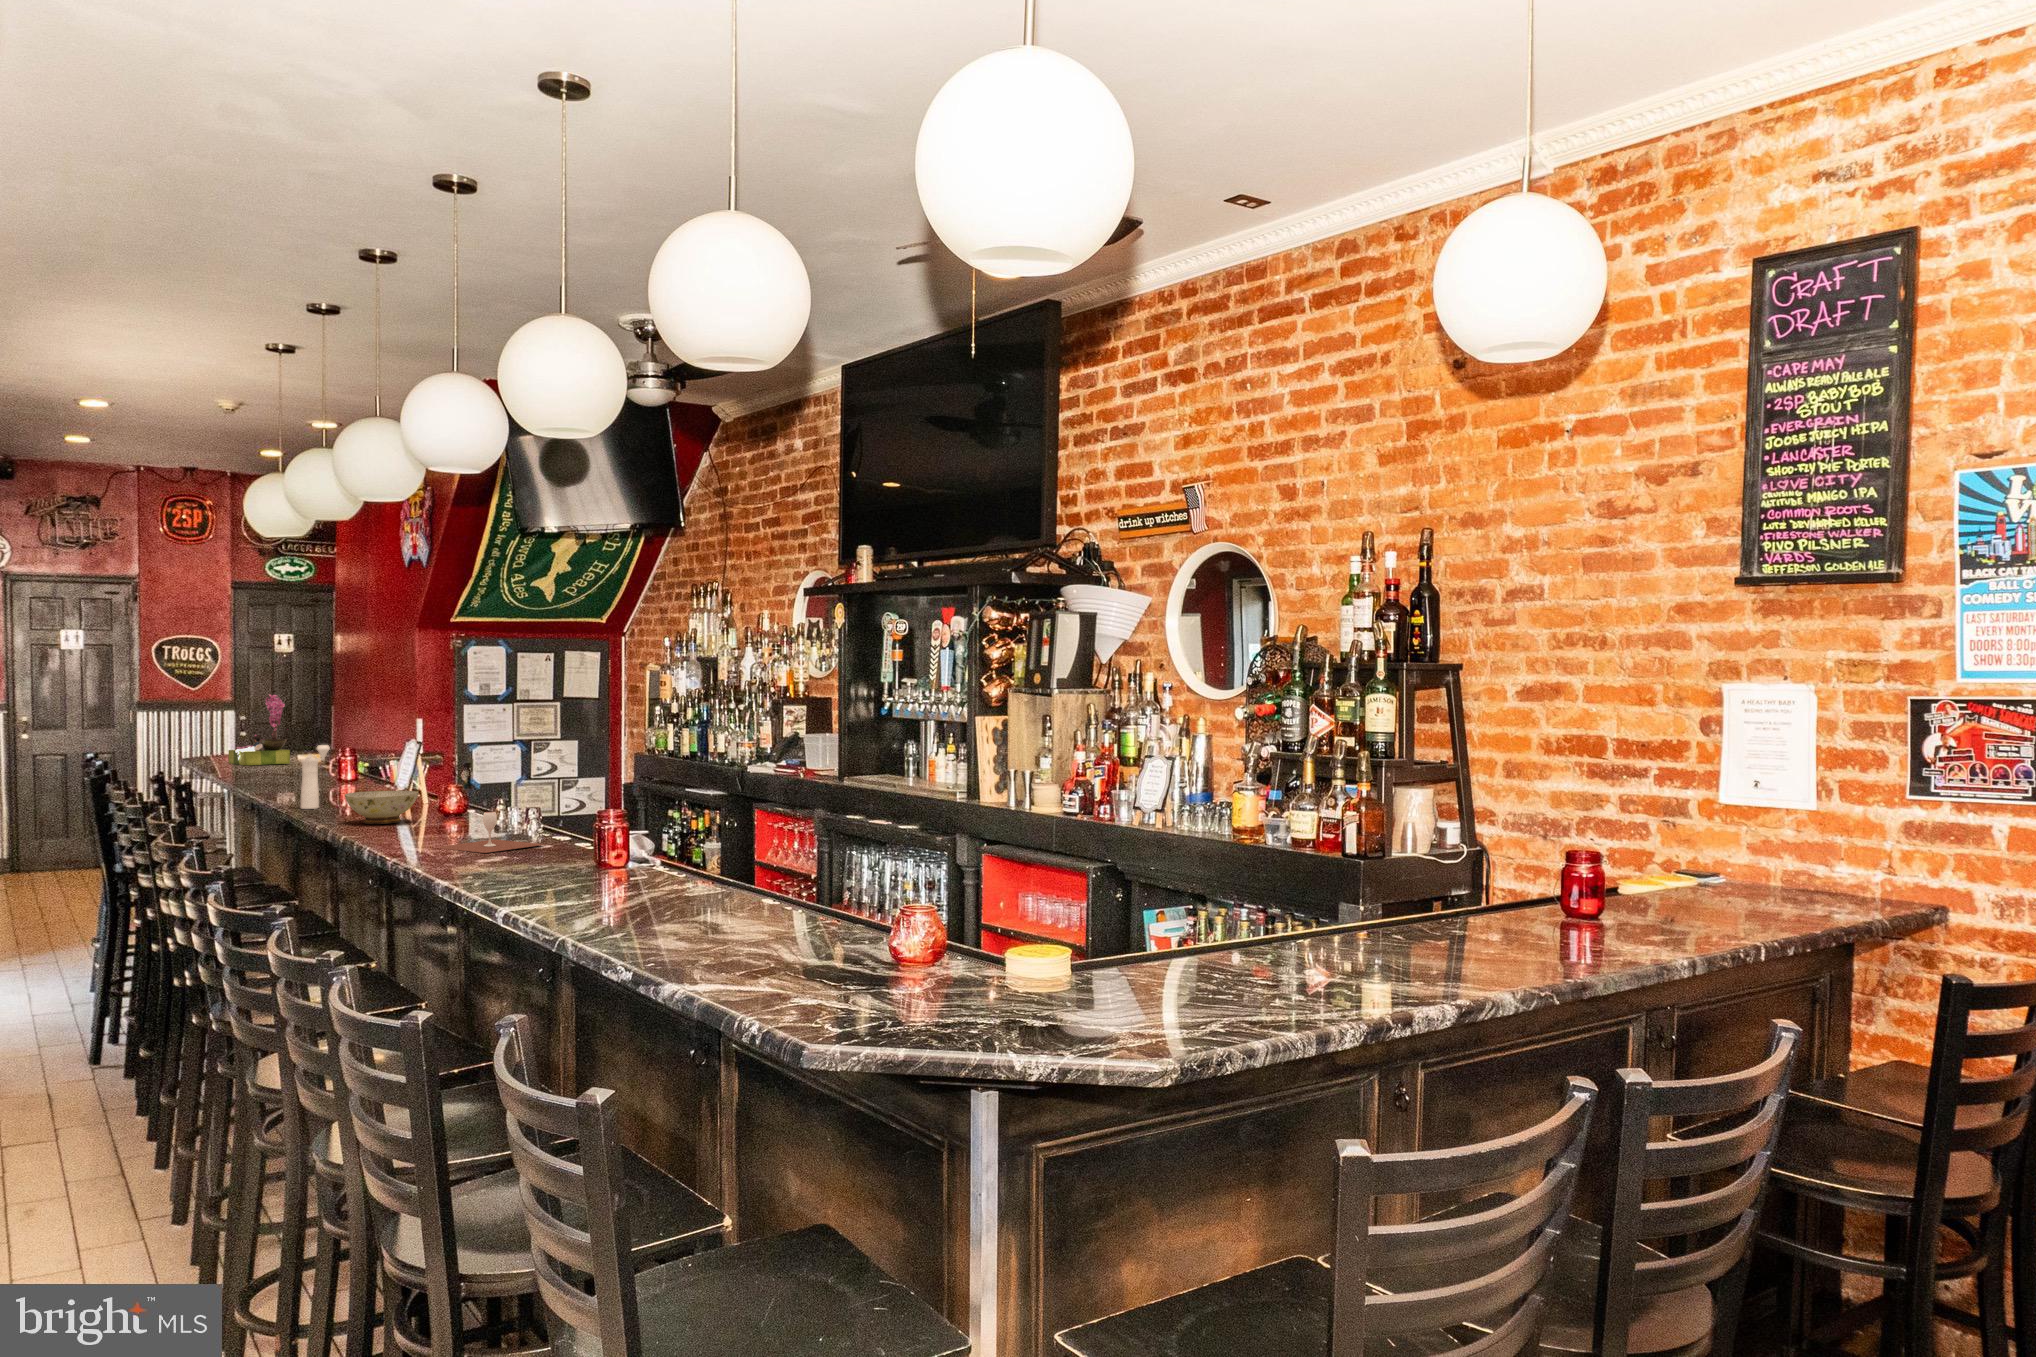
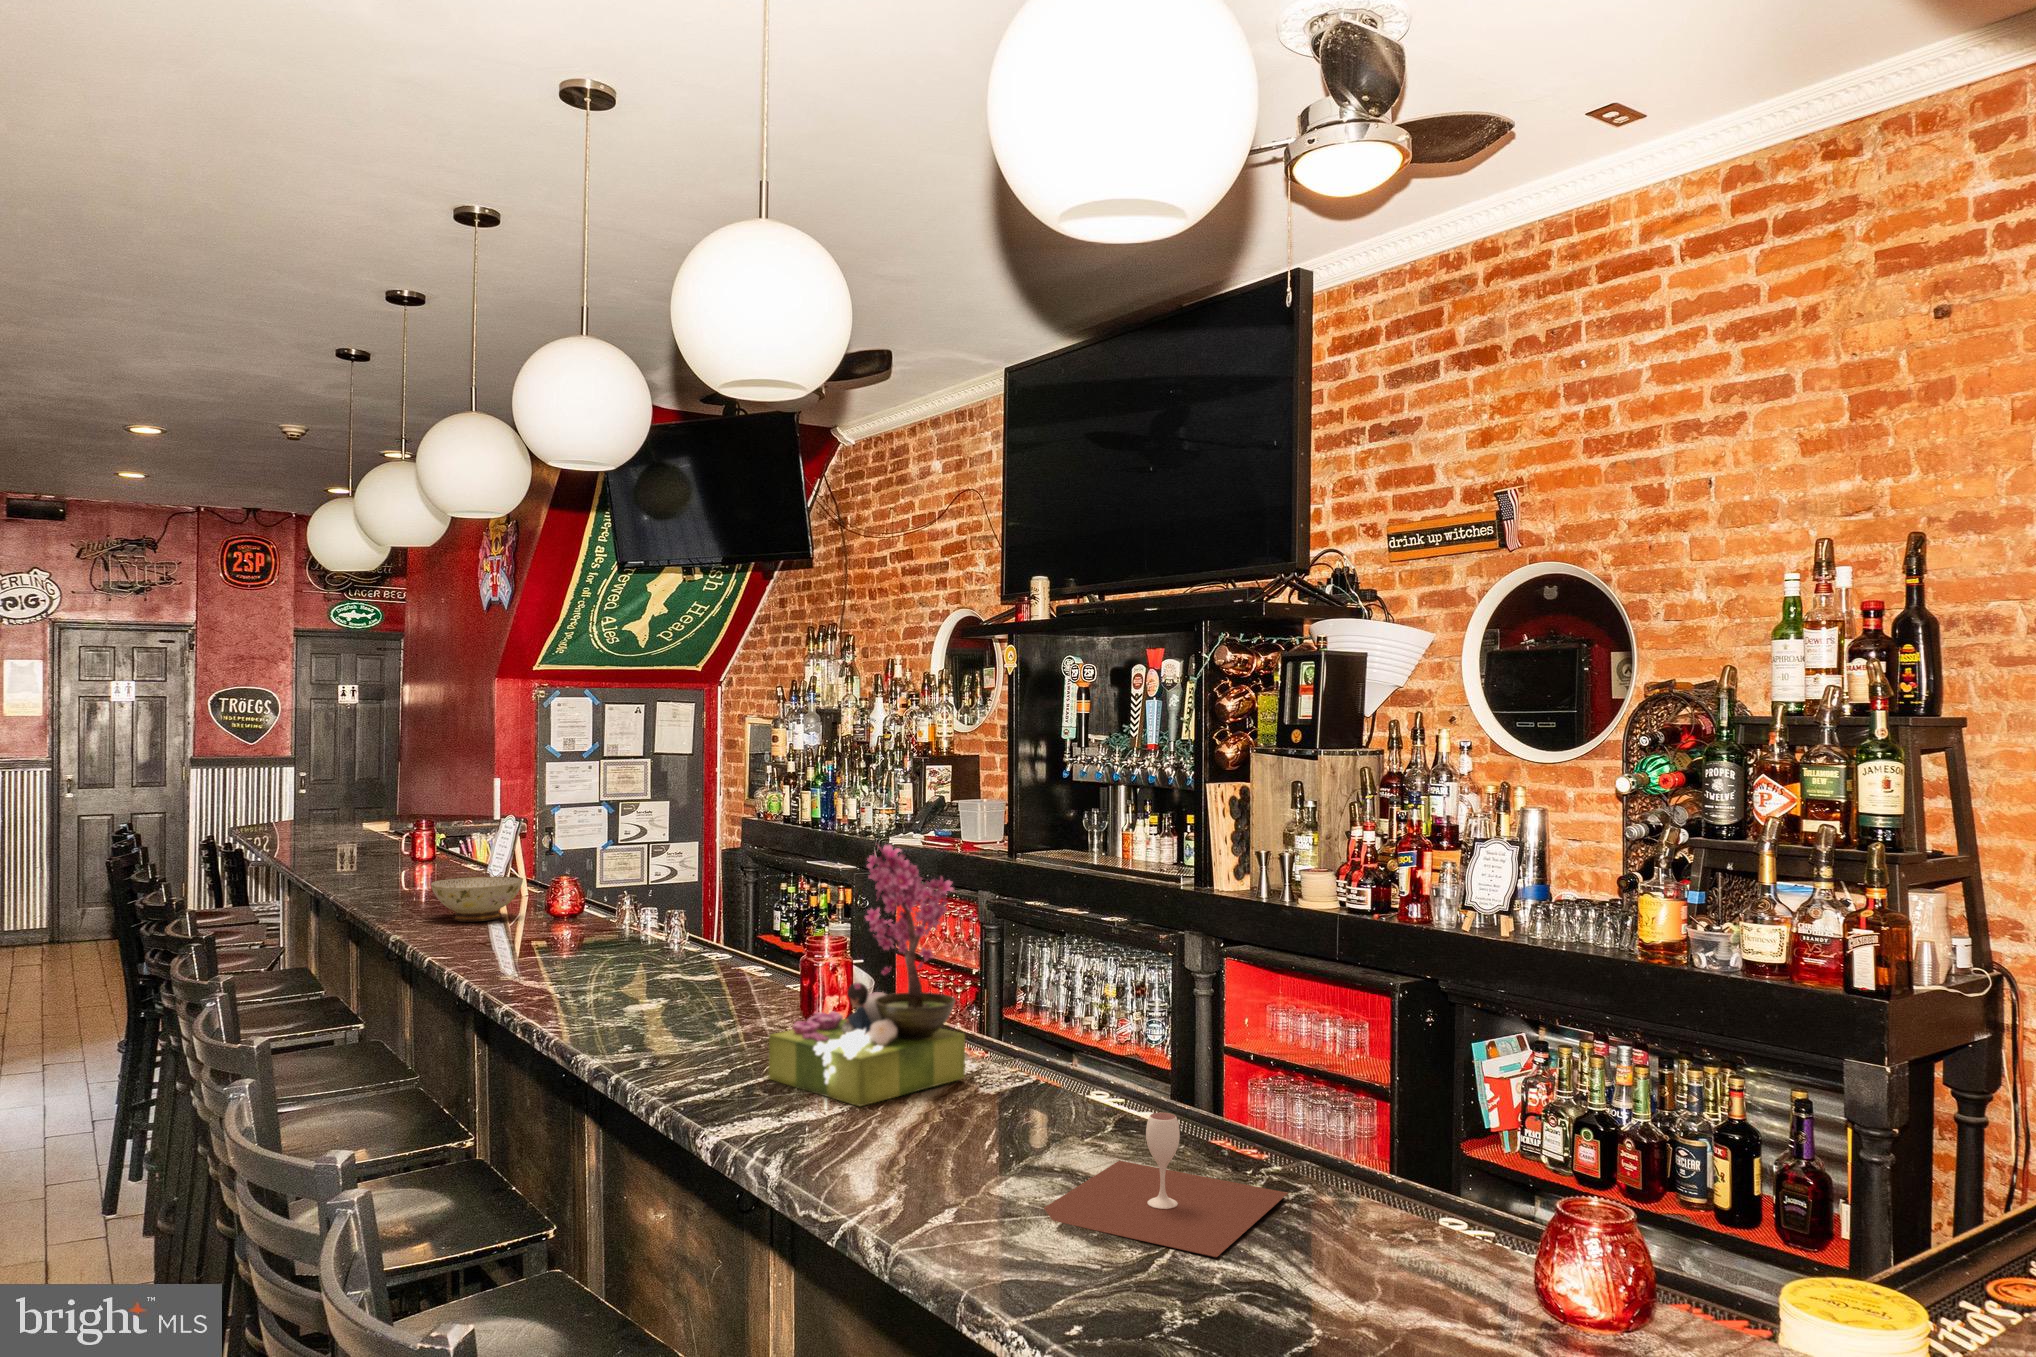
flower arrangement: present [228,694,290,766] -> present [768,845,965,1106]
pepper mill: present [301,745,330,809] -> none [373,816,410,897]
wine glass: present [440,812,545,853] -> present [1044,1113,1288,1257]

